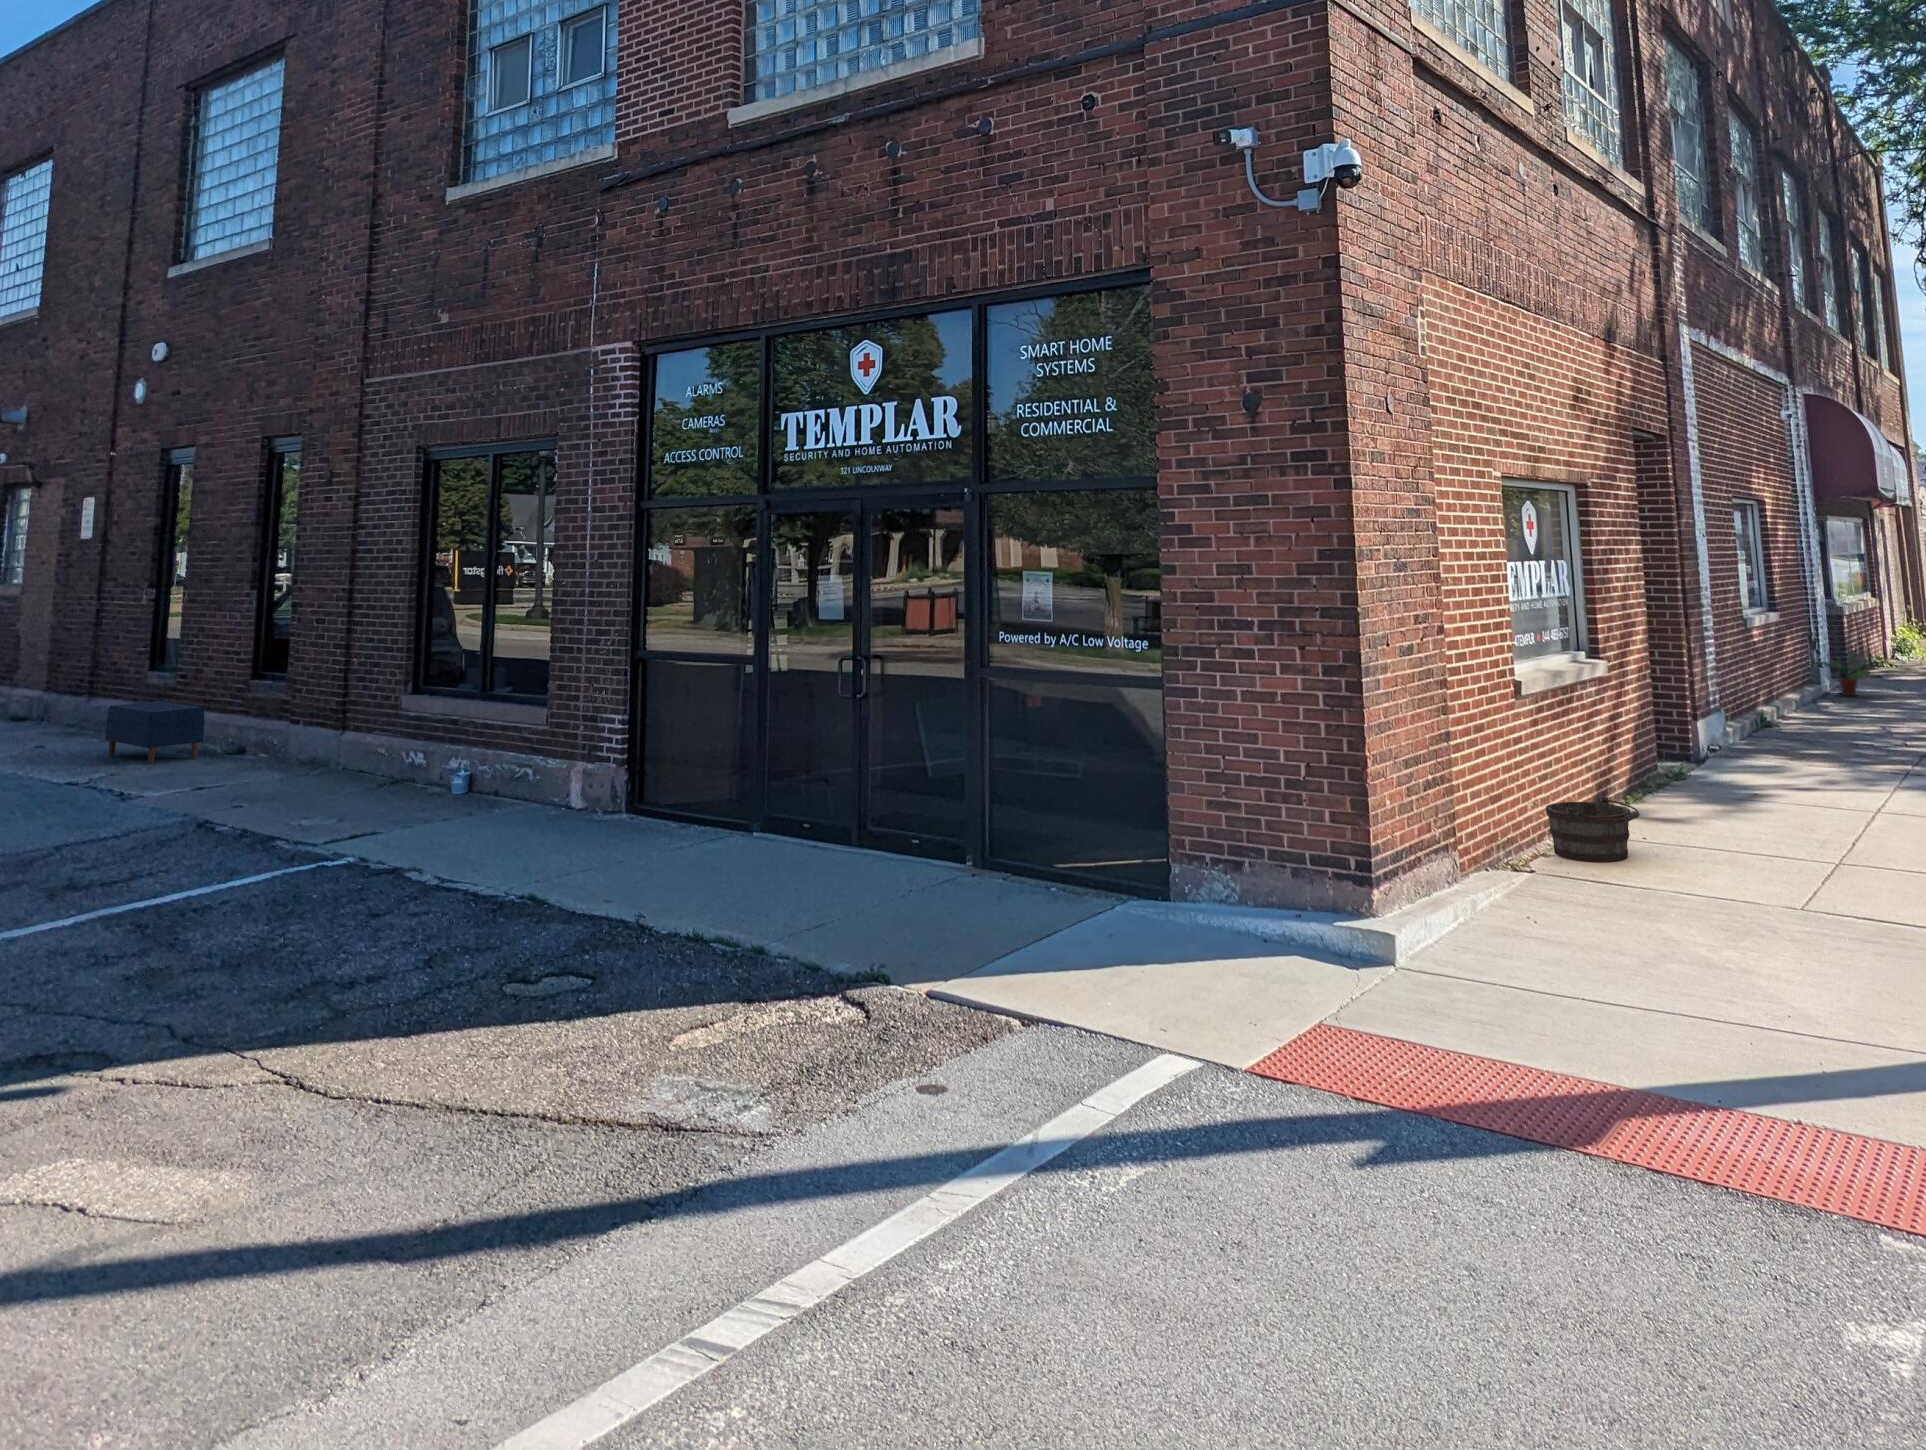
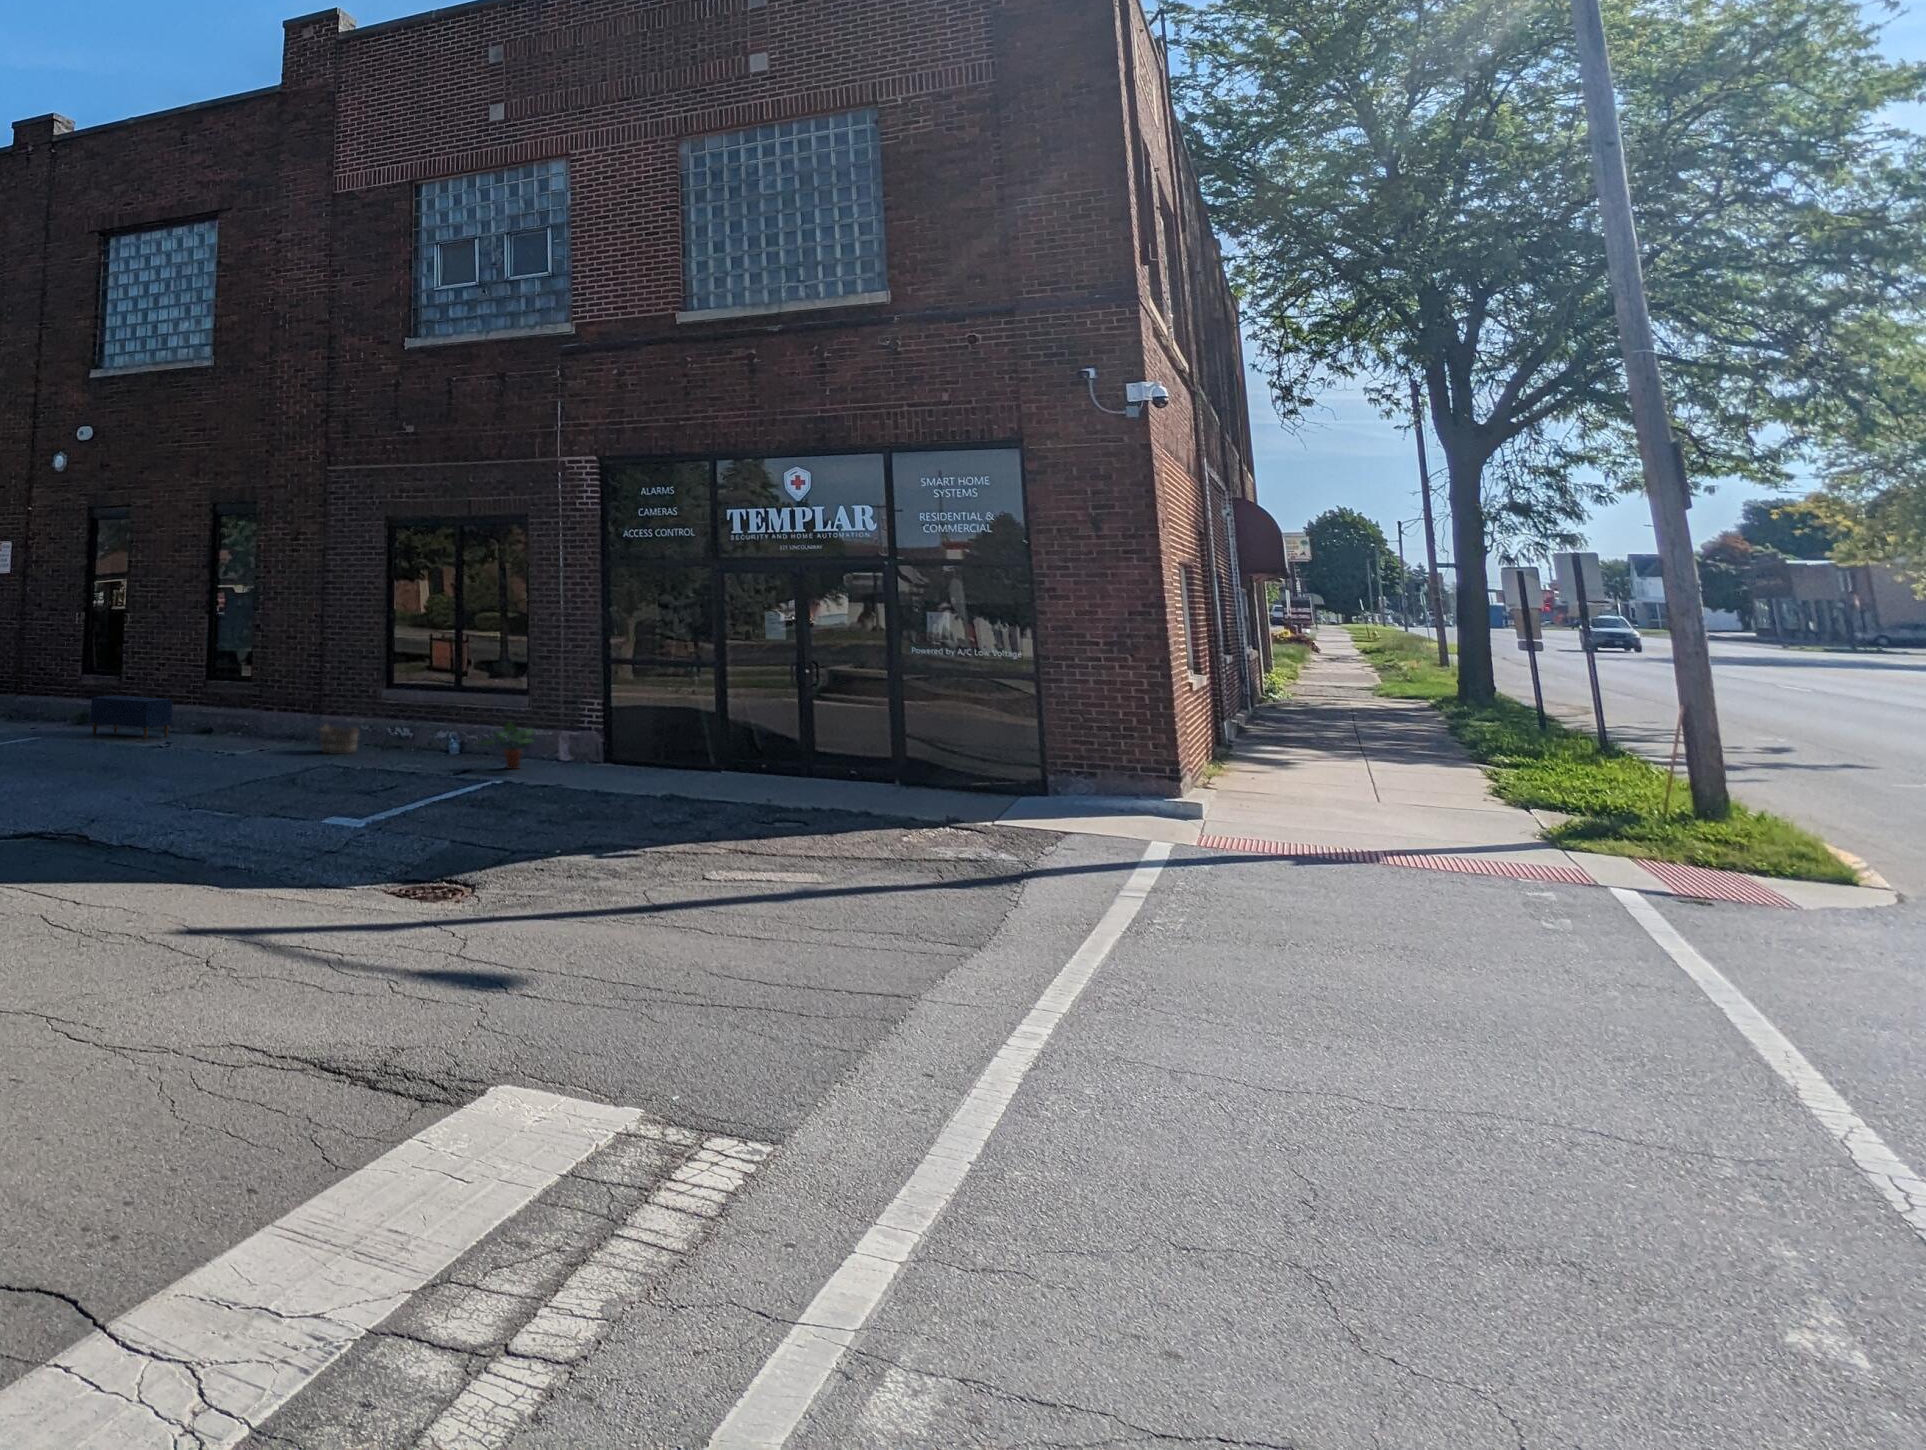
potted plant: present [1816,653,1870,696] -> present [476,722,535,769]
bucket: present [1546,796,1640,862] -> present [318,725,359,754]

